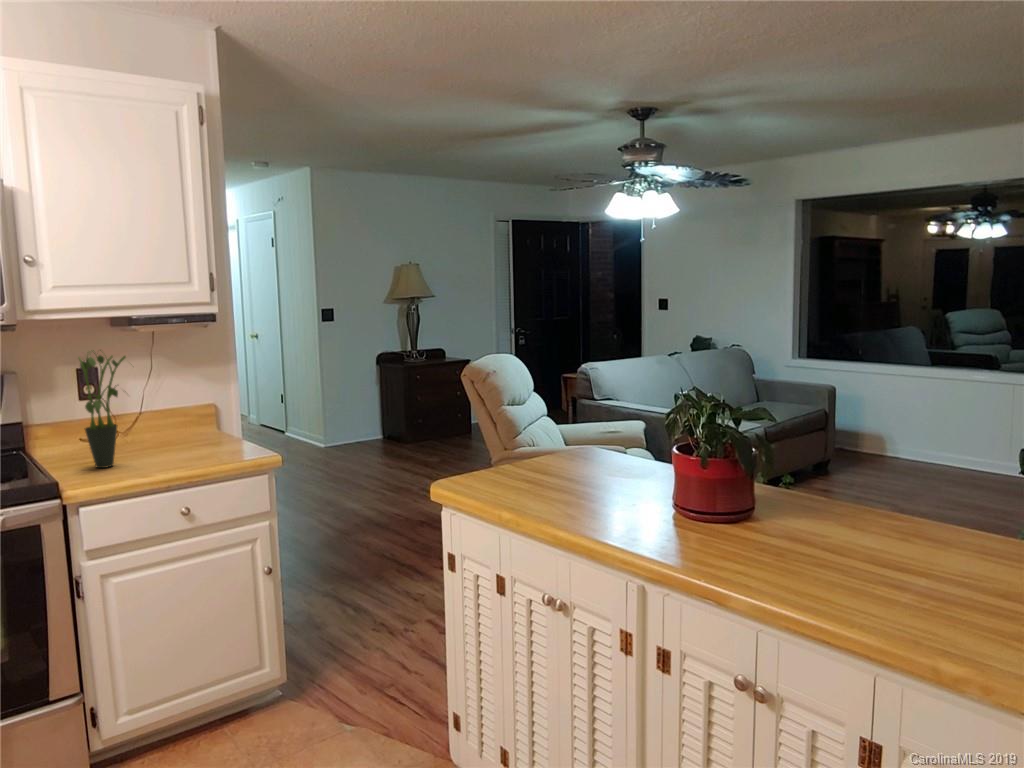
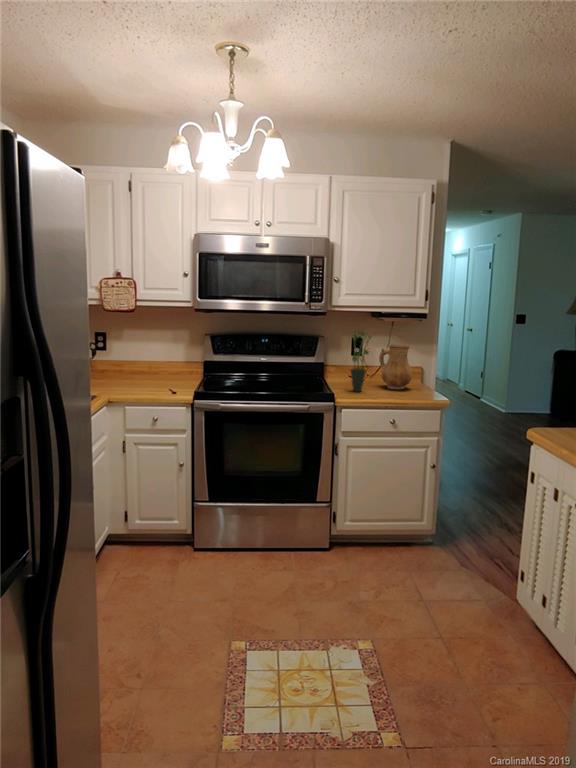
ceramic pitcher: none [138,372,205,451] -> present [379,345,412,389]

